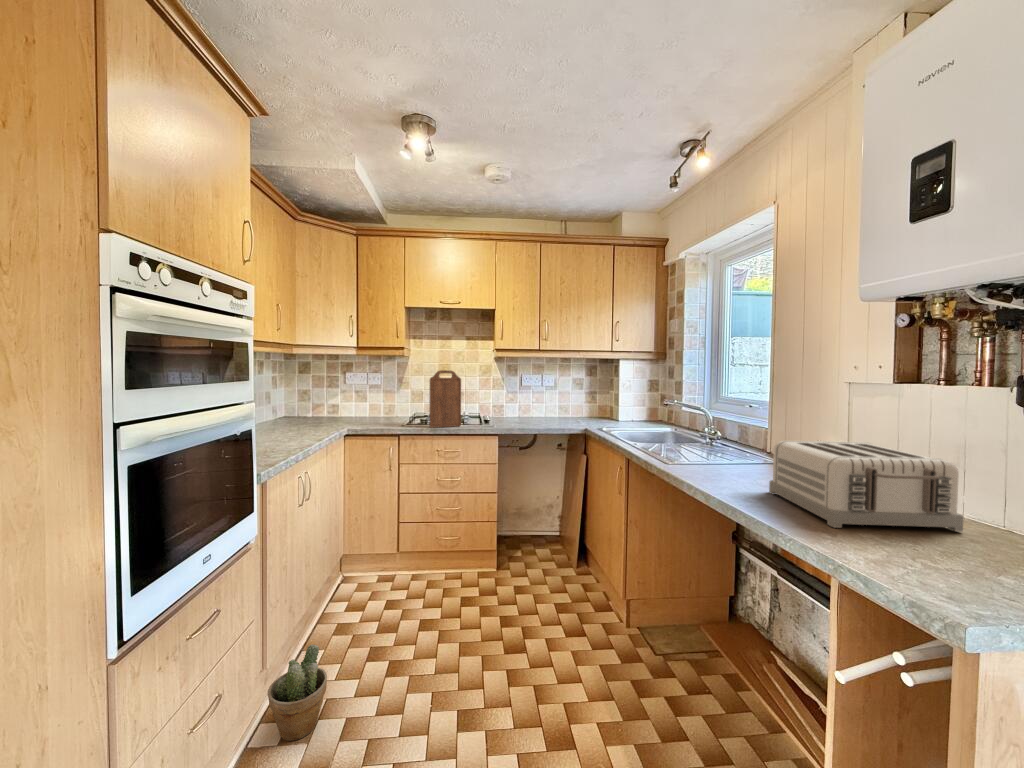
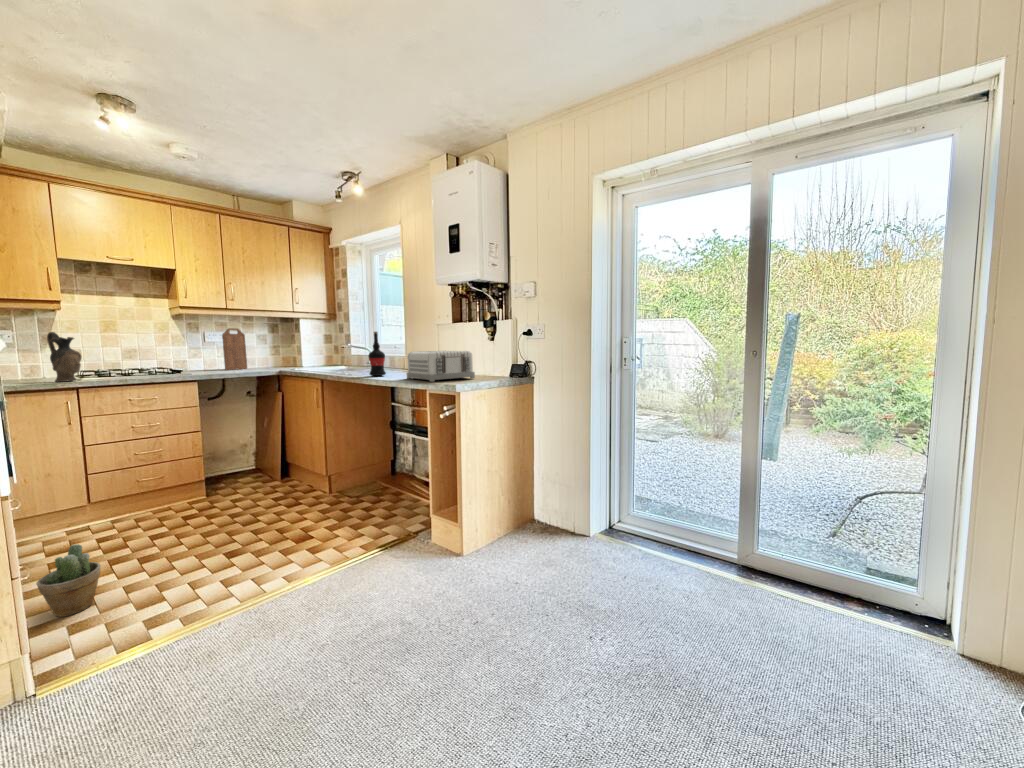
cutting board: present [429,370,461,428] -> present [222,328,247,370]
ceramic pitcher: none [386,378,408,427] -> present [47,332,81,382]
wine bottle: none [698,392,729,470] -> present [369,332,386,376]

